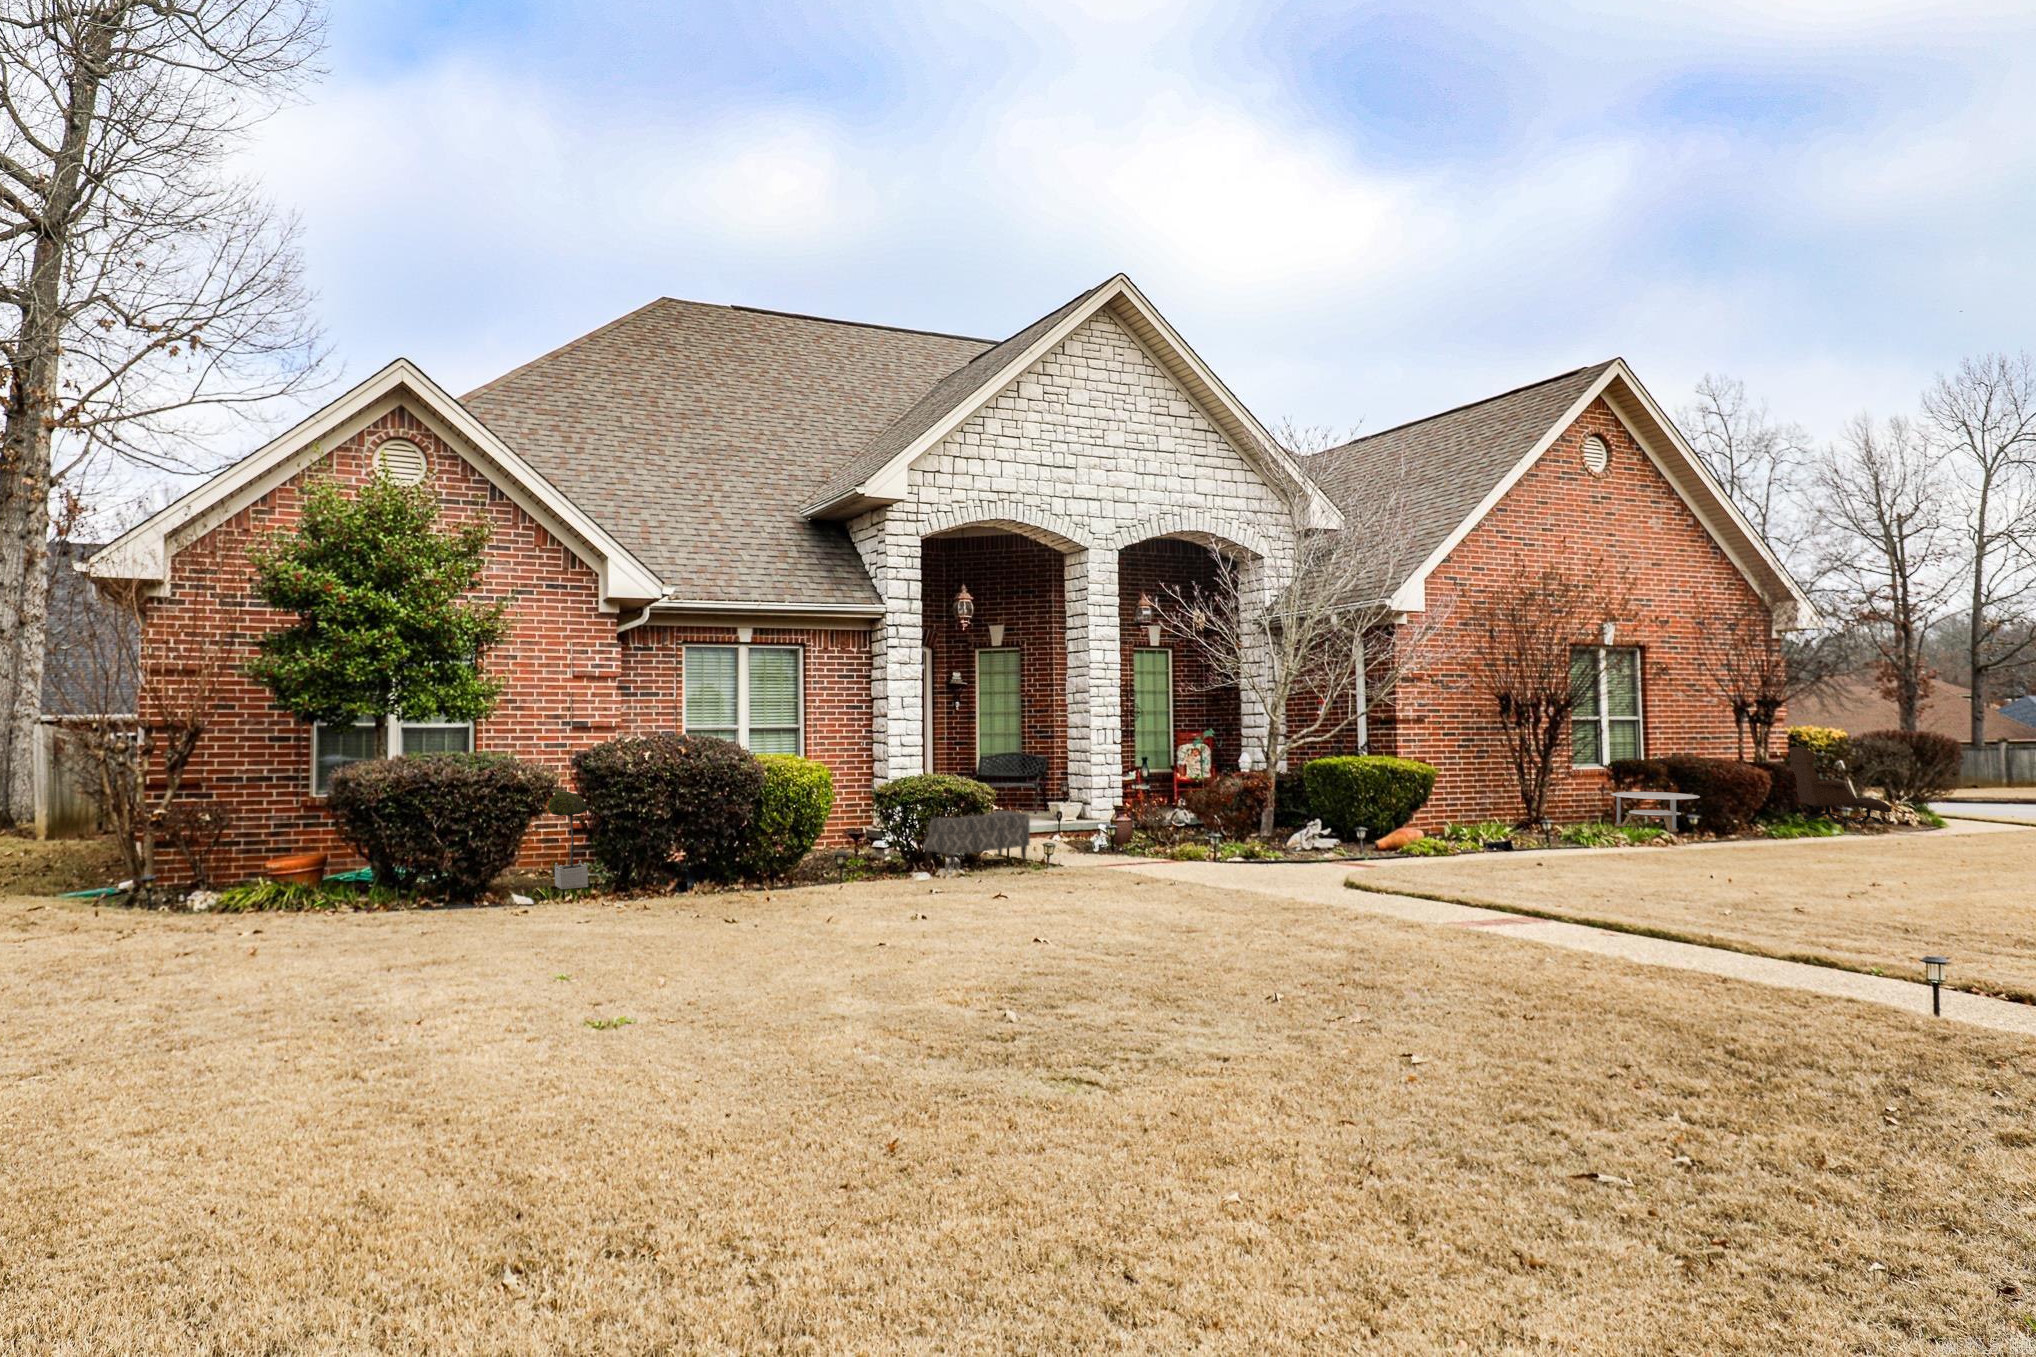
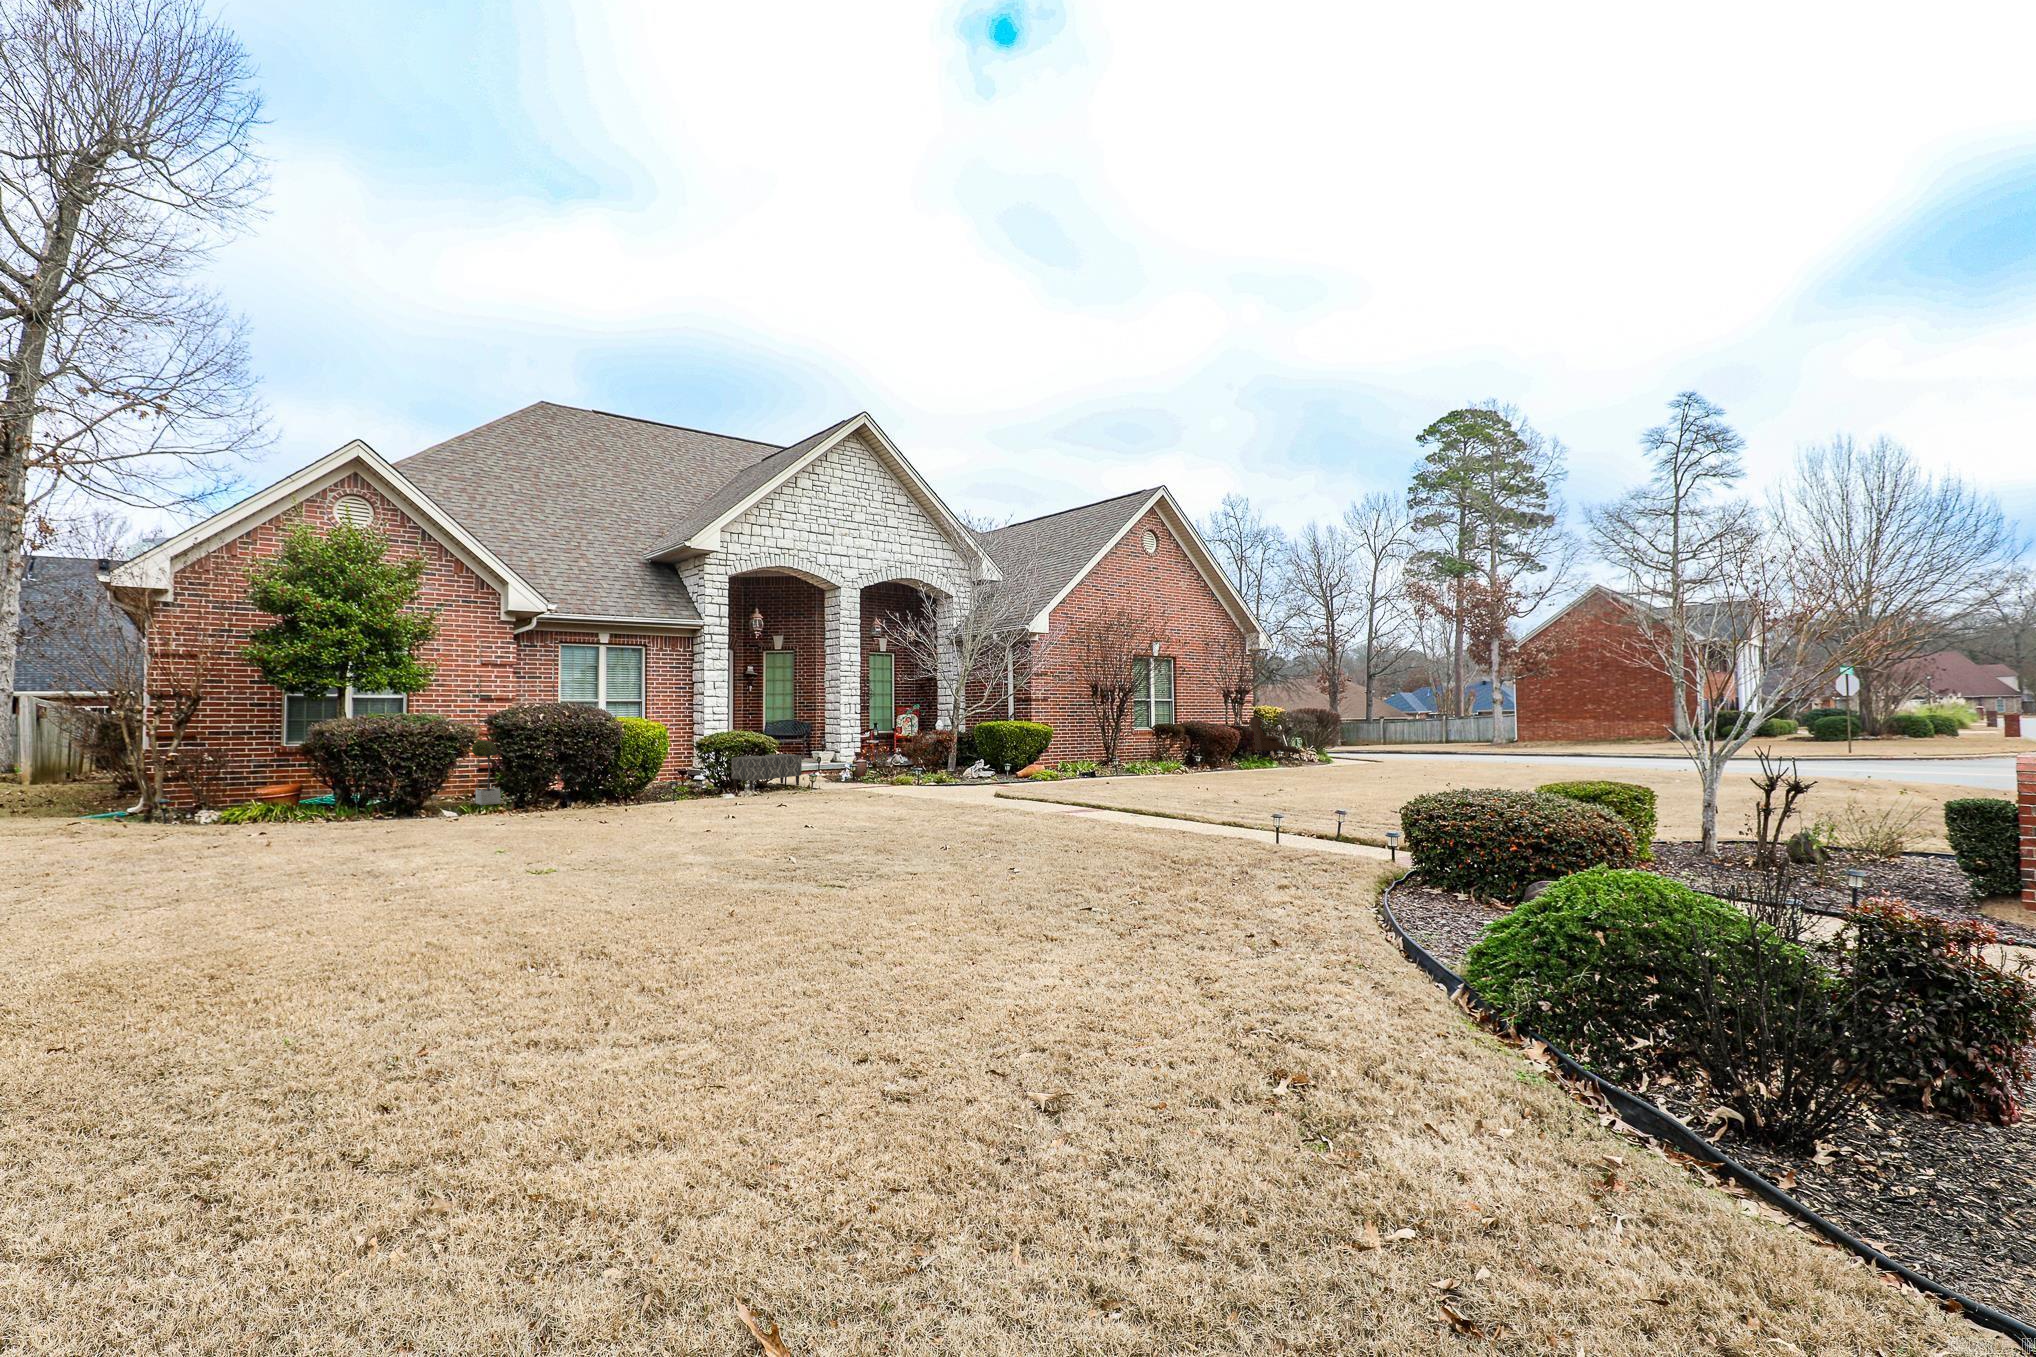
round table: present [1611,792,1700,832] -> none [1152,743,1200,765]

